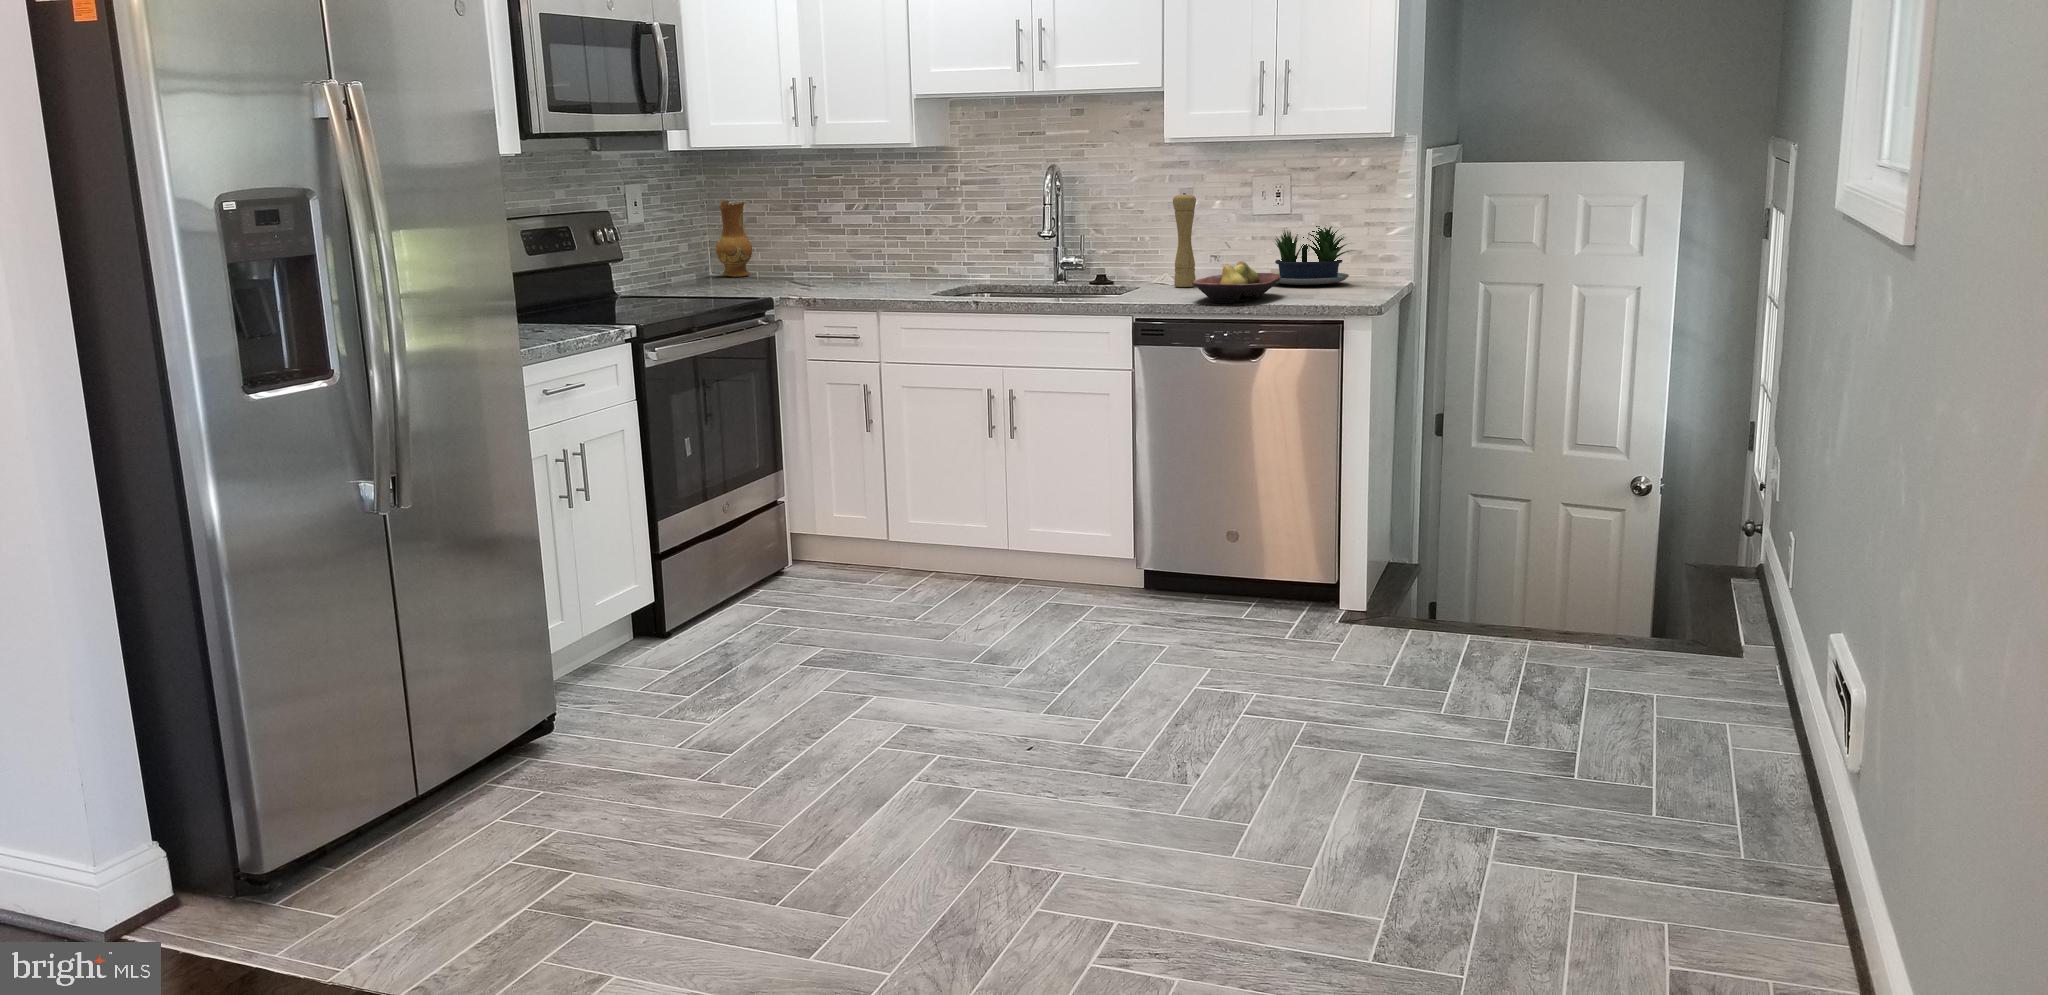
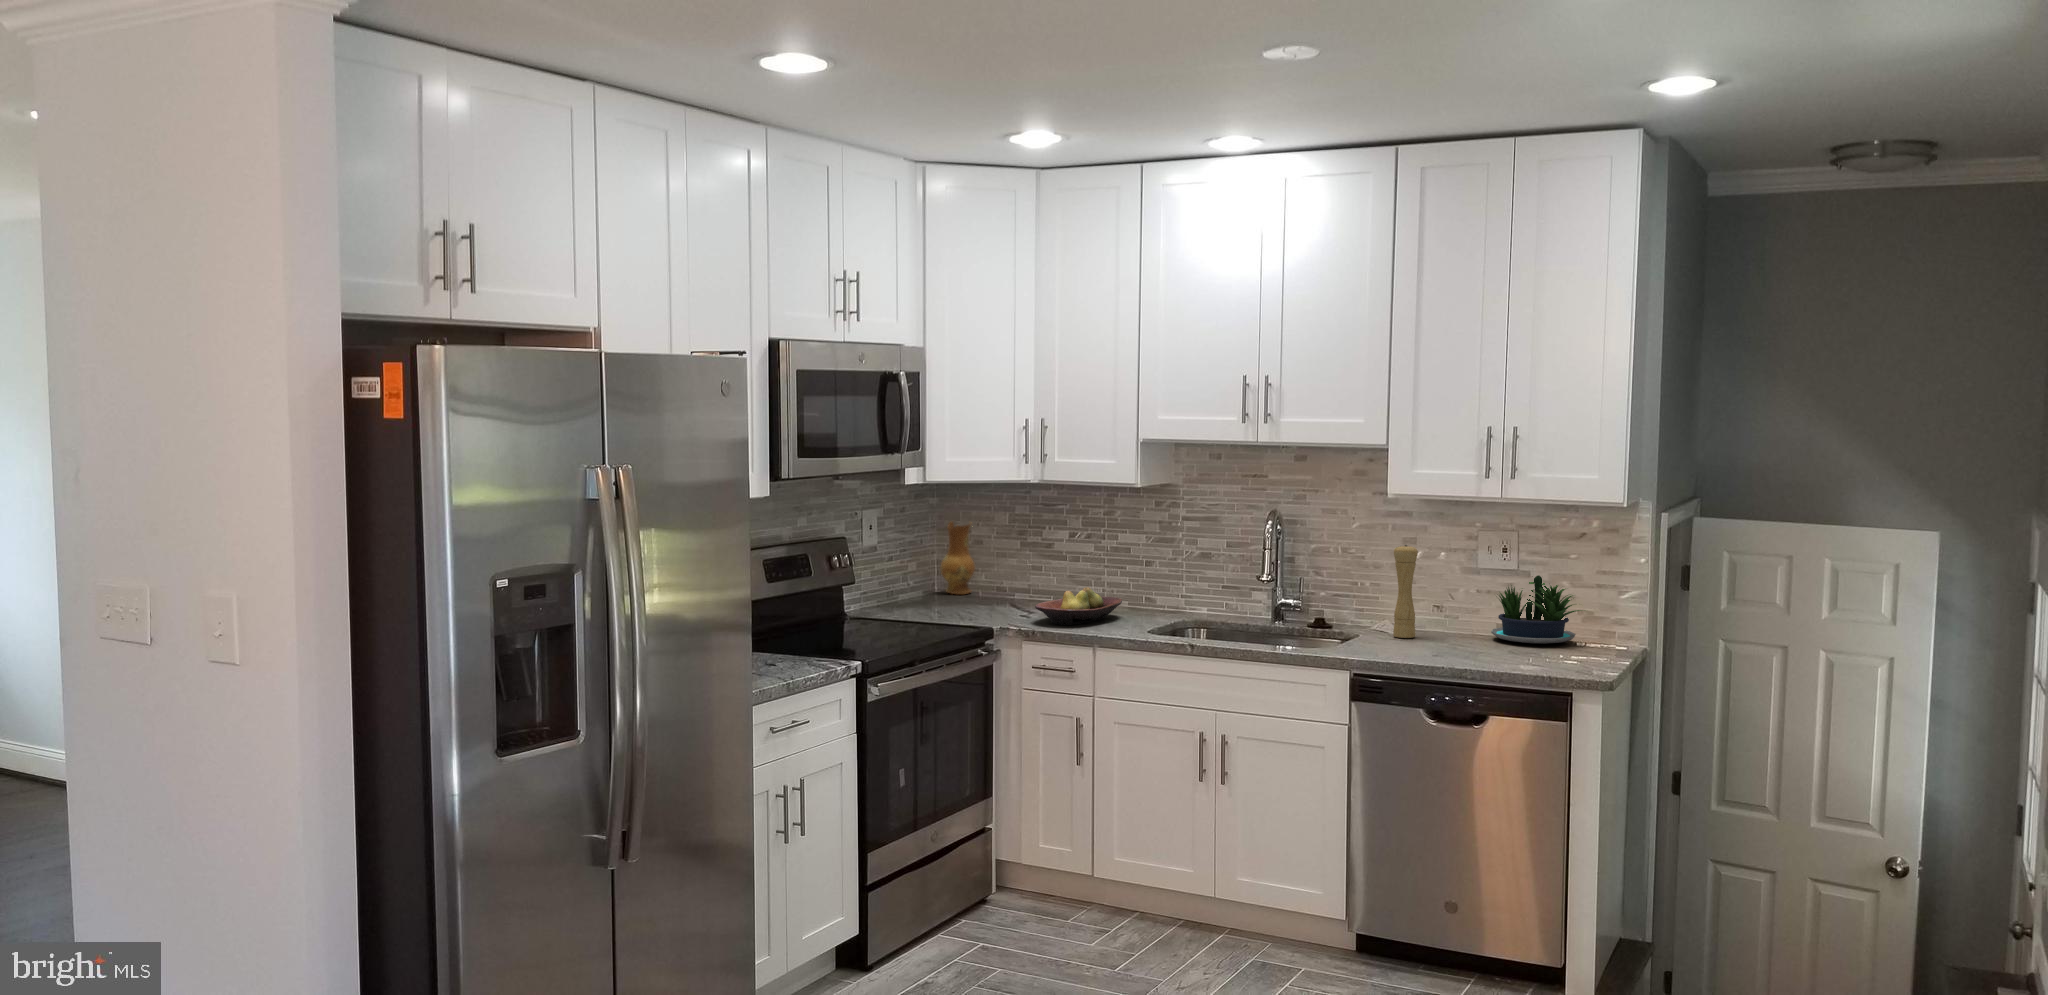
fruit bowl: present [1192,261,1281,303] -> present [1035,587,1122,625]

